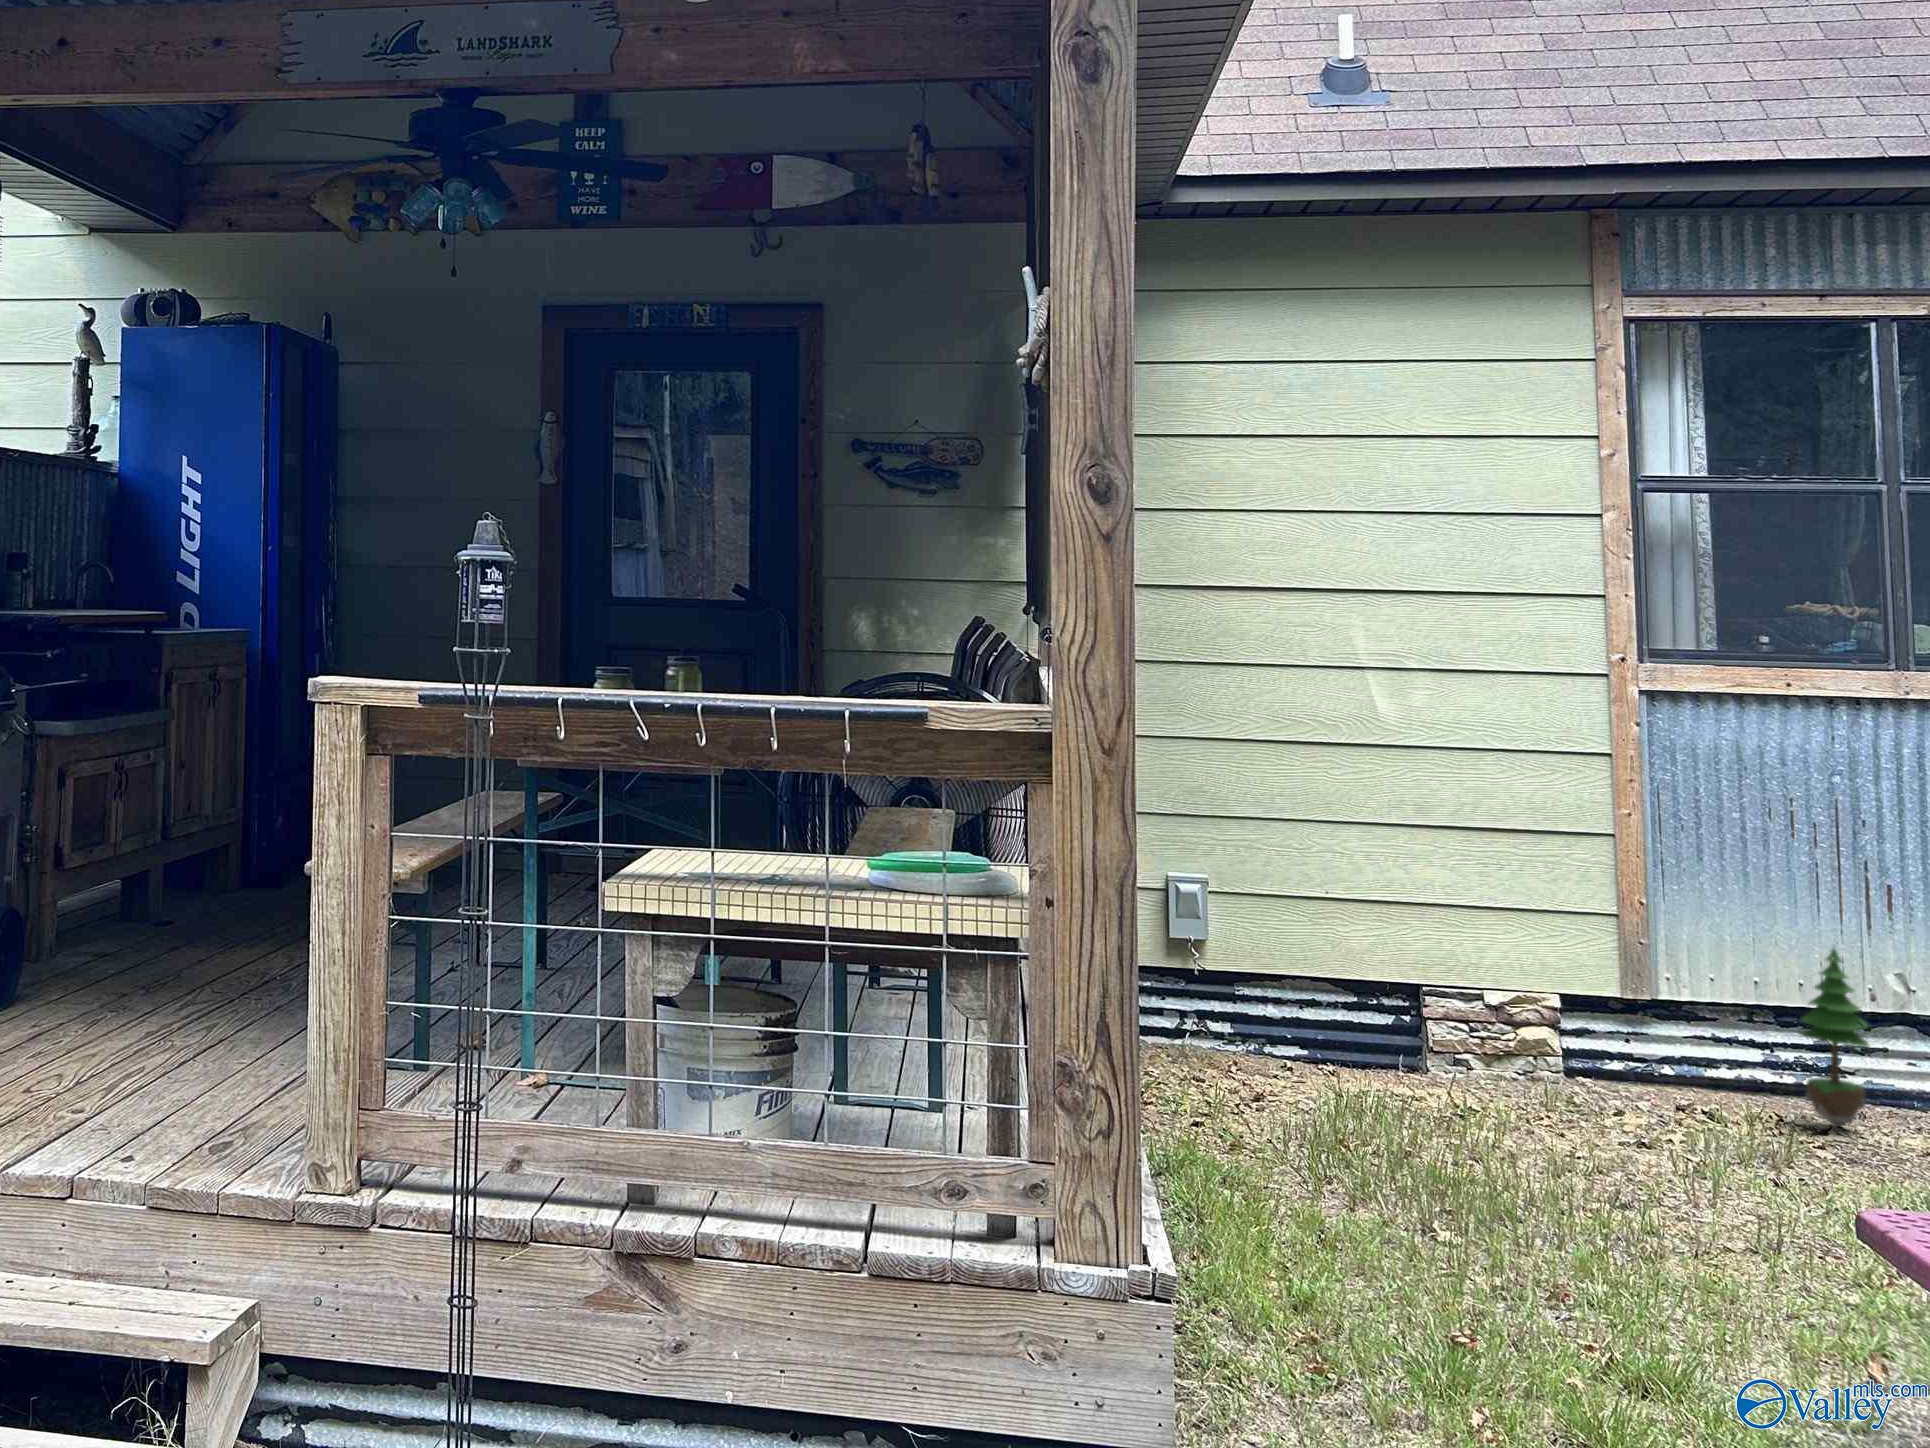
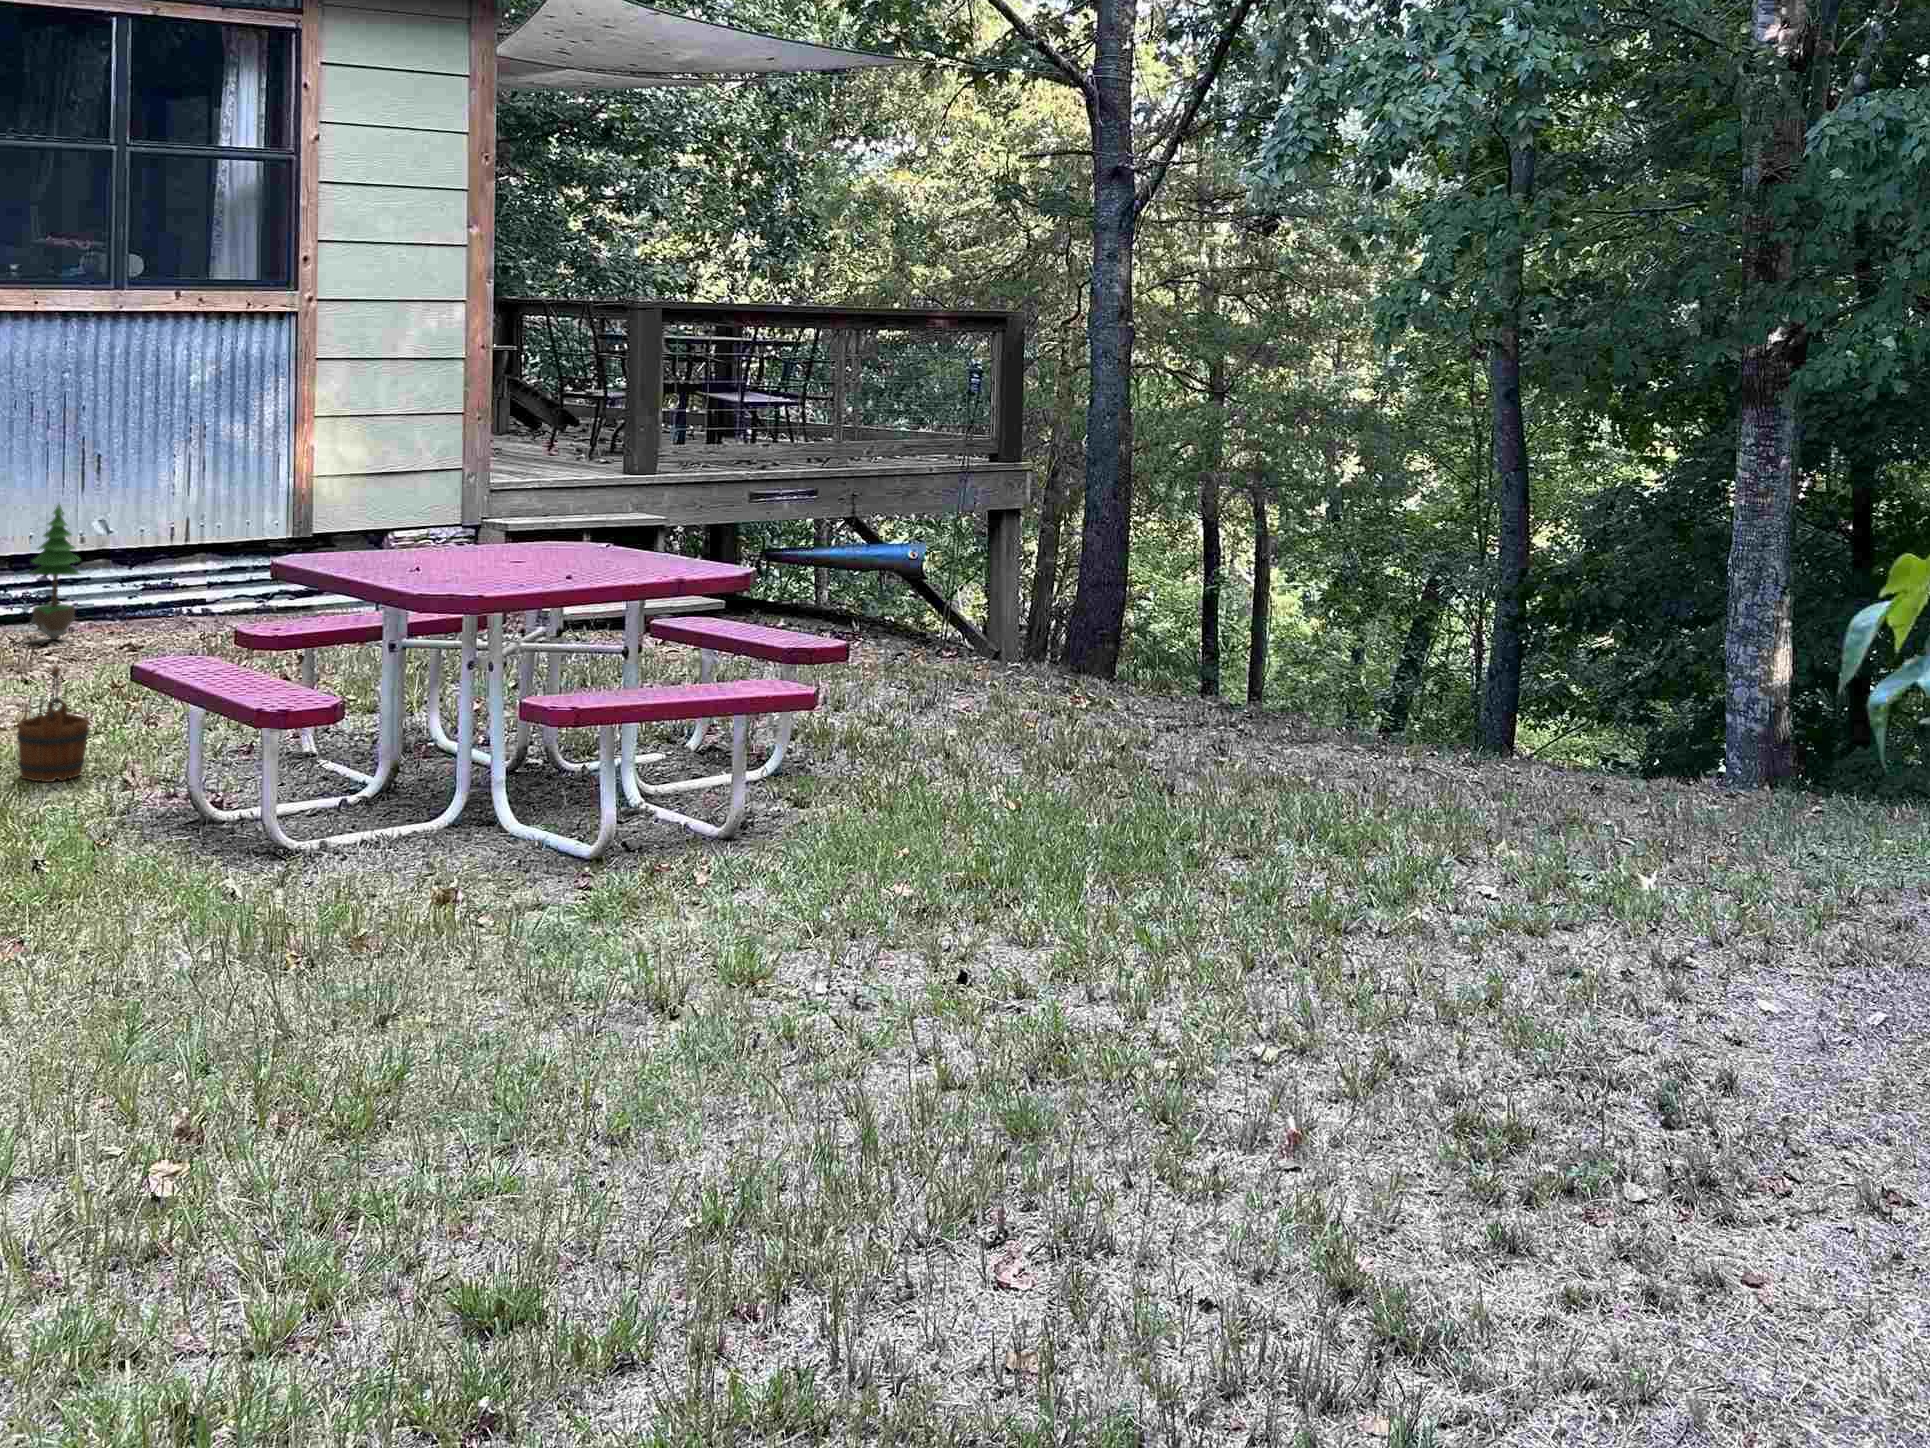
wooden bucket: none [1731,1195,1833,1358] -> present [17,667,89,782]

